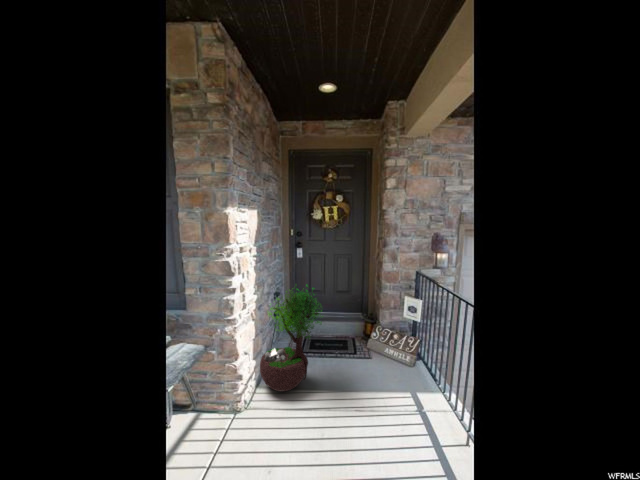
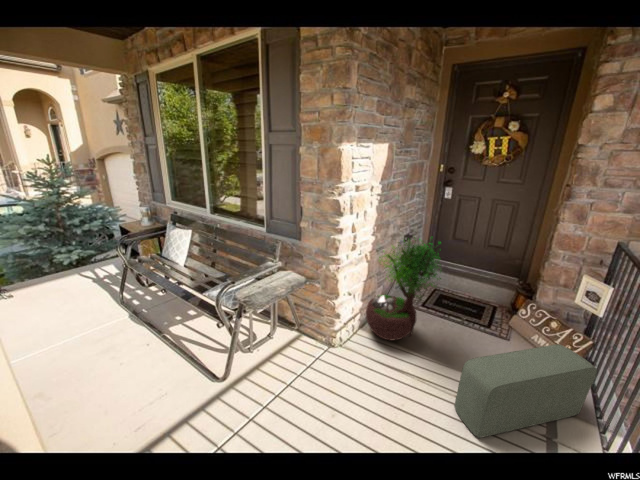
pouf: none [358,345,431,439] -> present [454,344,597,438]

